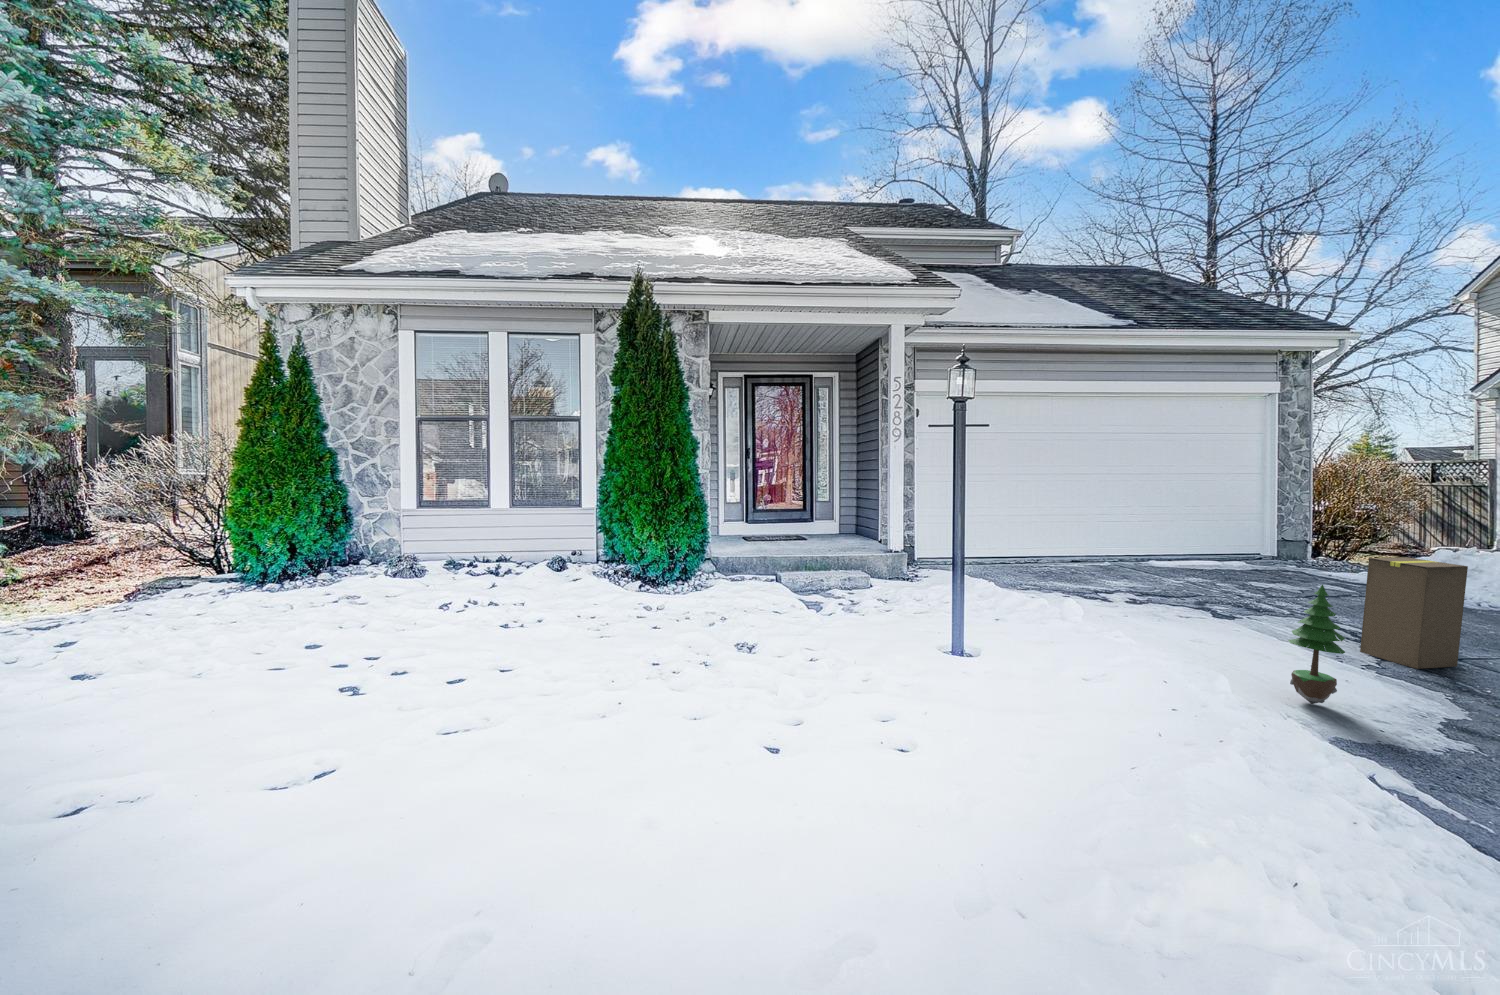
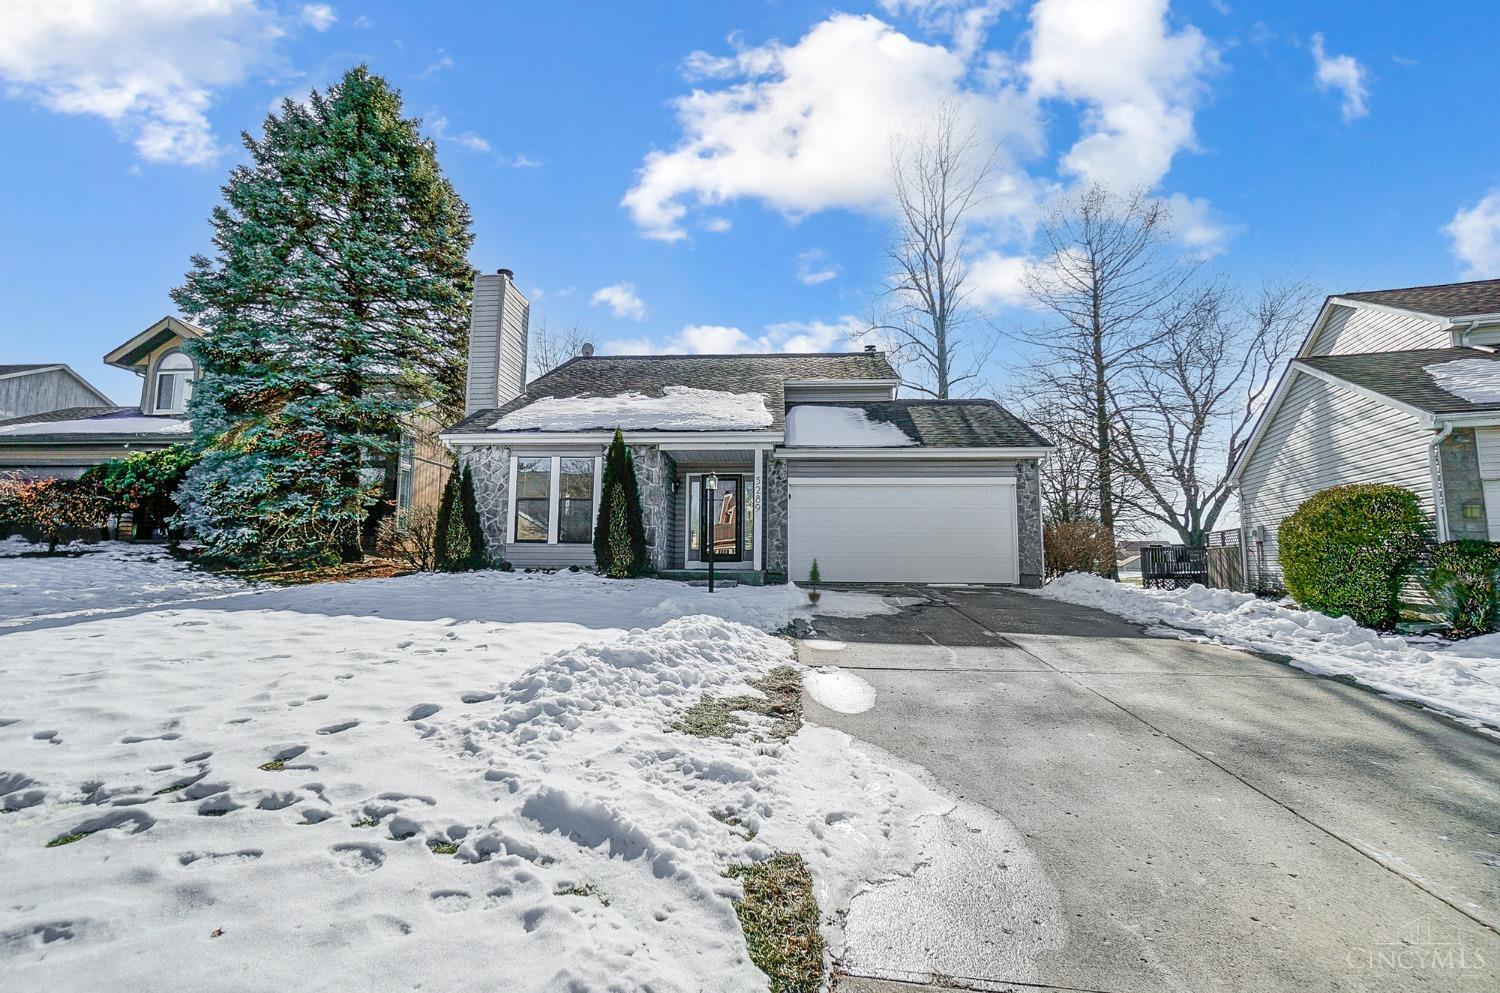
cardboard box: present [1360,557,1468,669] -> none [898,558,927,605]

